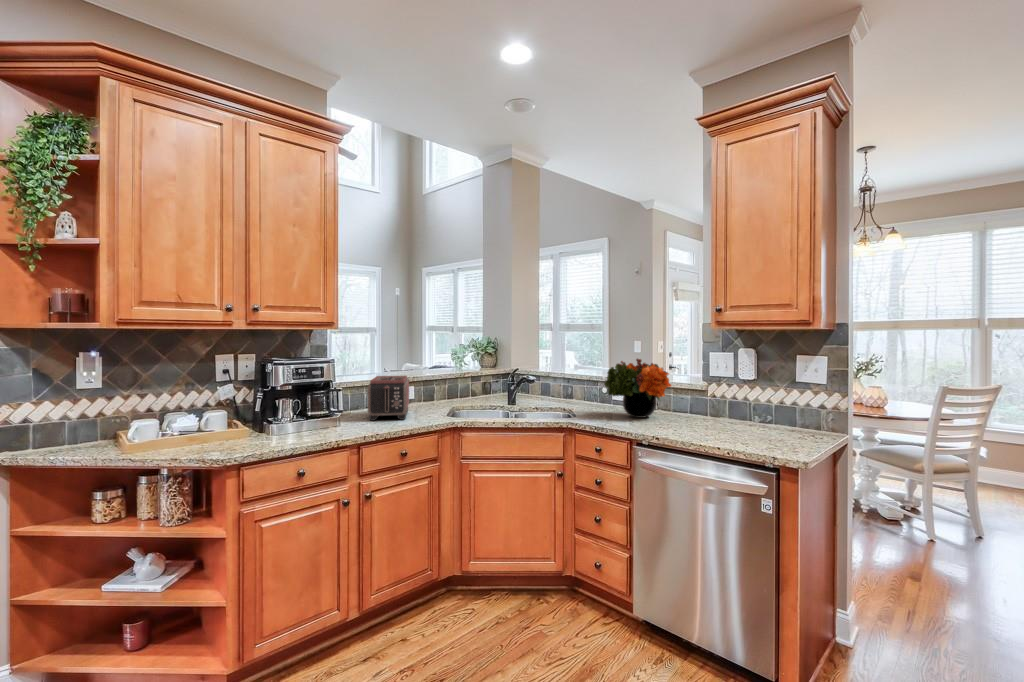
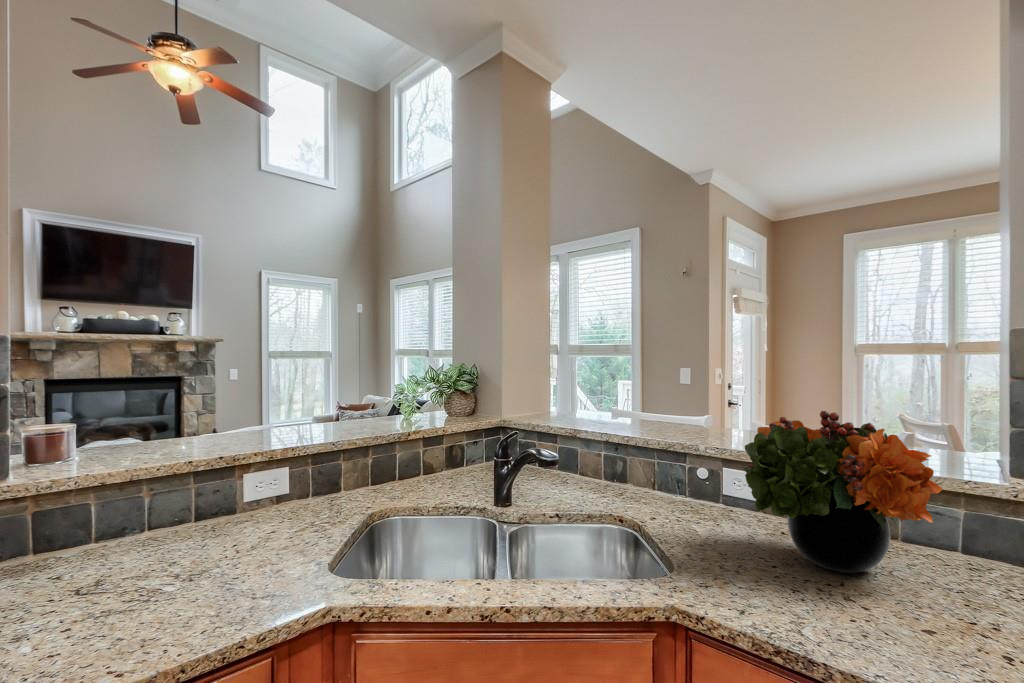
toaster: present [368,376,409,421] -> none [80,451,254,599]

